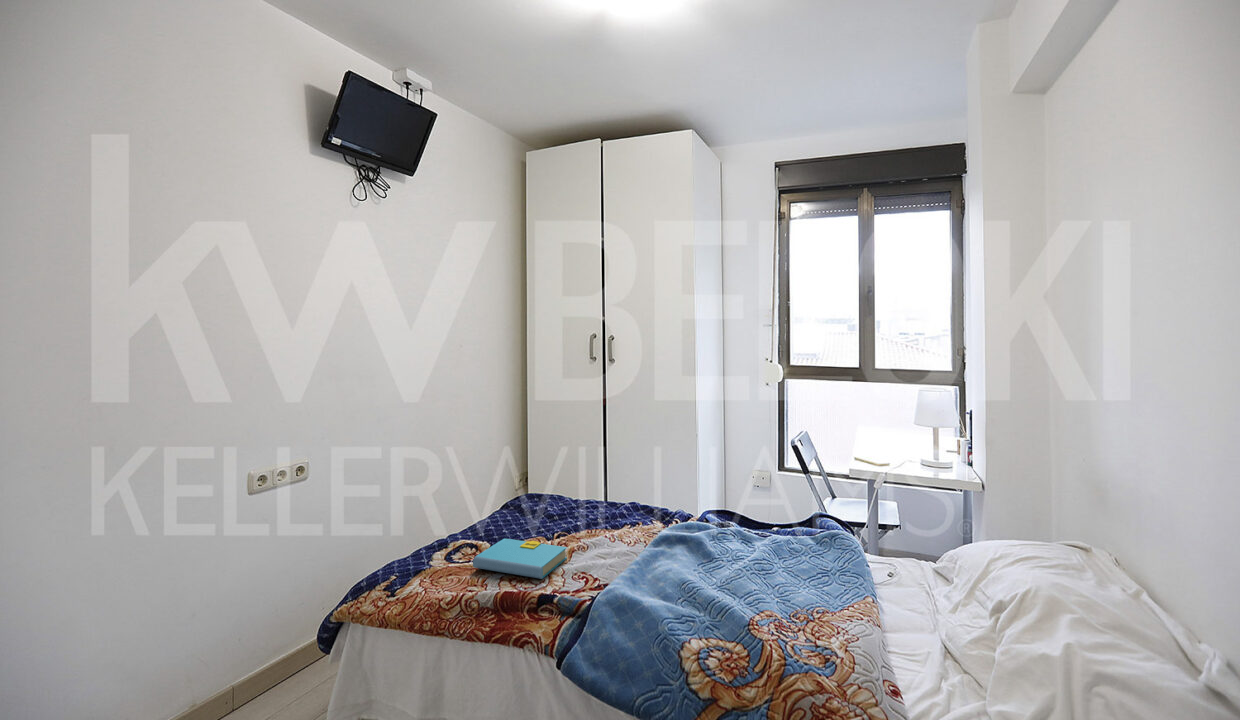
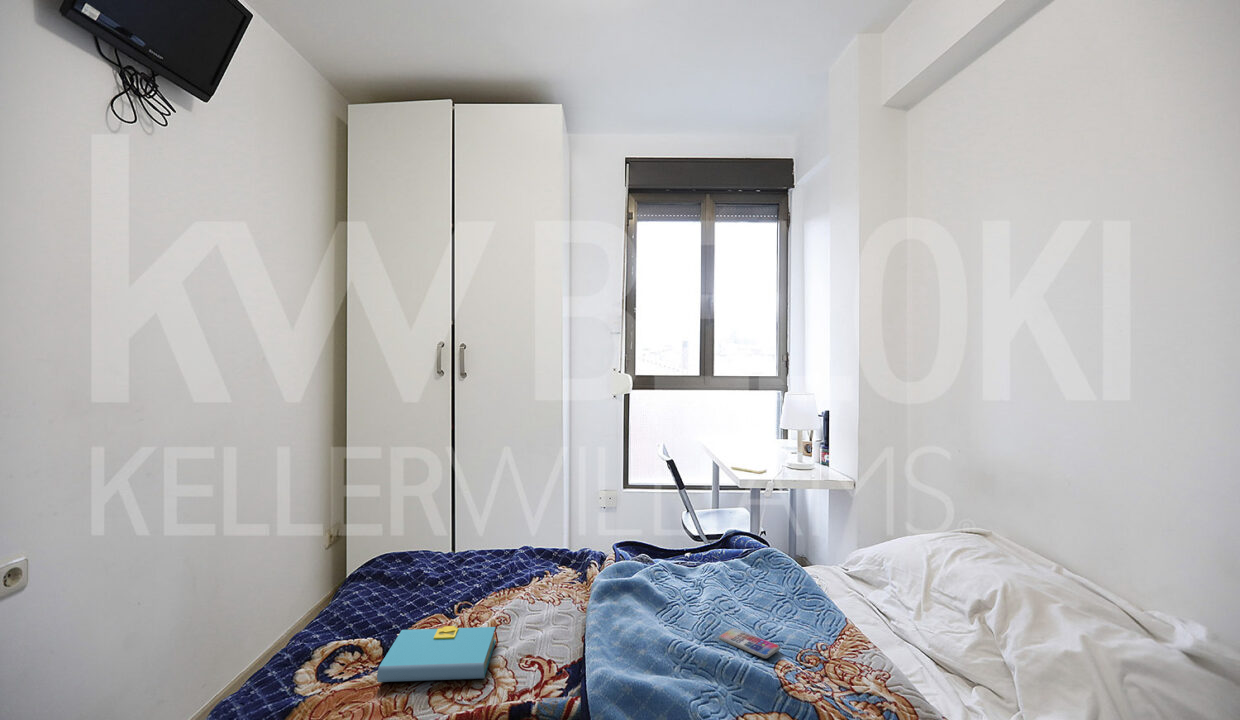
smartphone: none [742,583,792,609] -> present [719,628,780,658]

